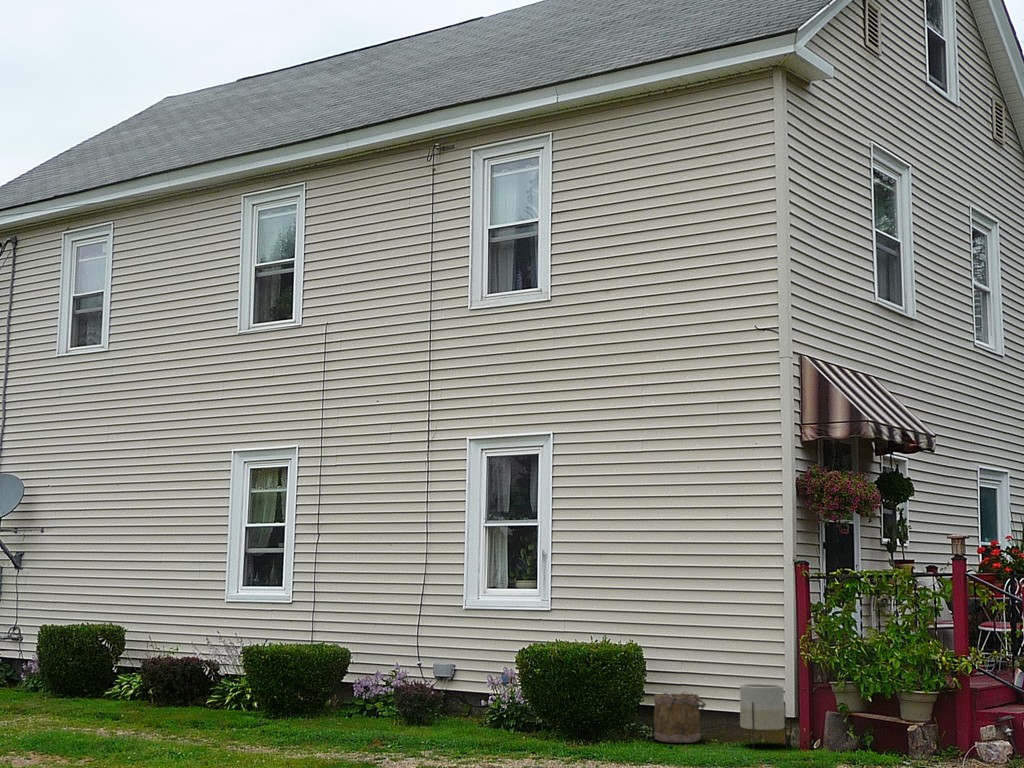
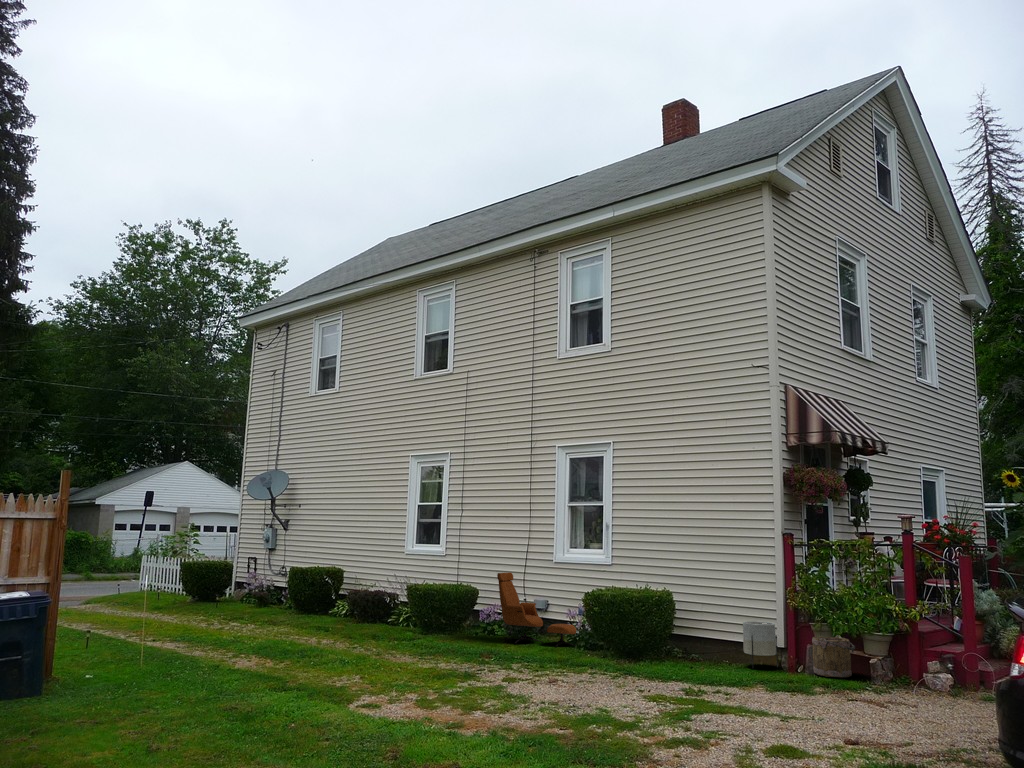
lounge chair: none [383,625,501,730] -> present [497,573,576,647]
bucket: present [654,691,706,743] -> present [812,635,855,677]

